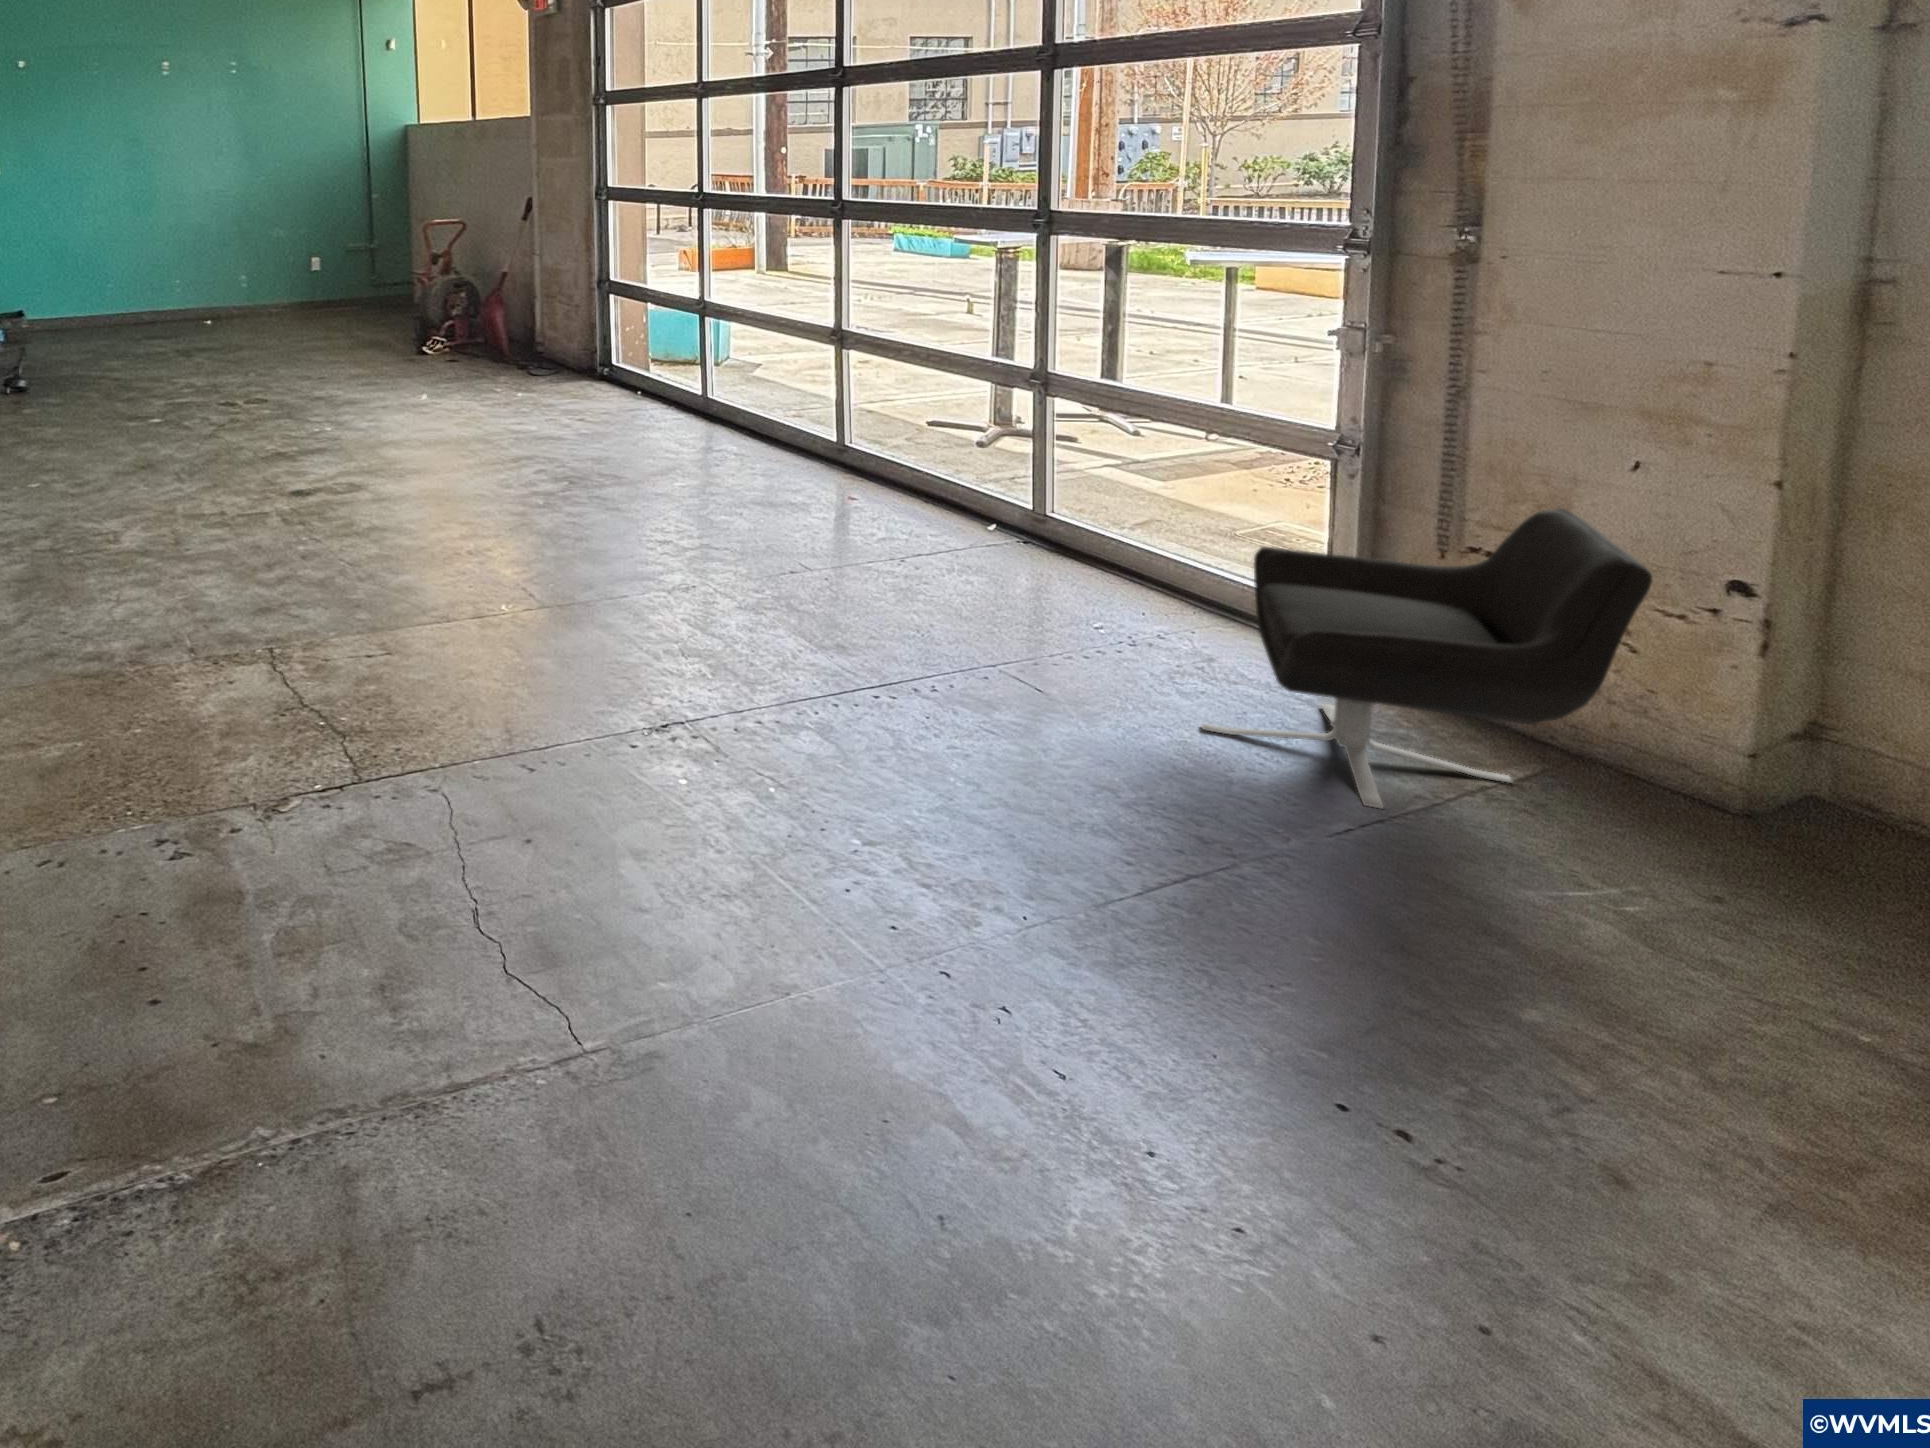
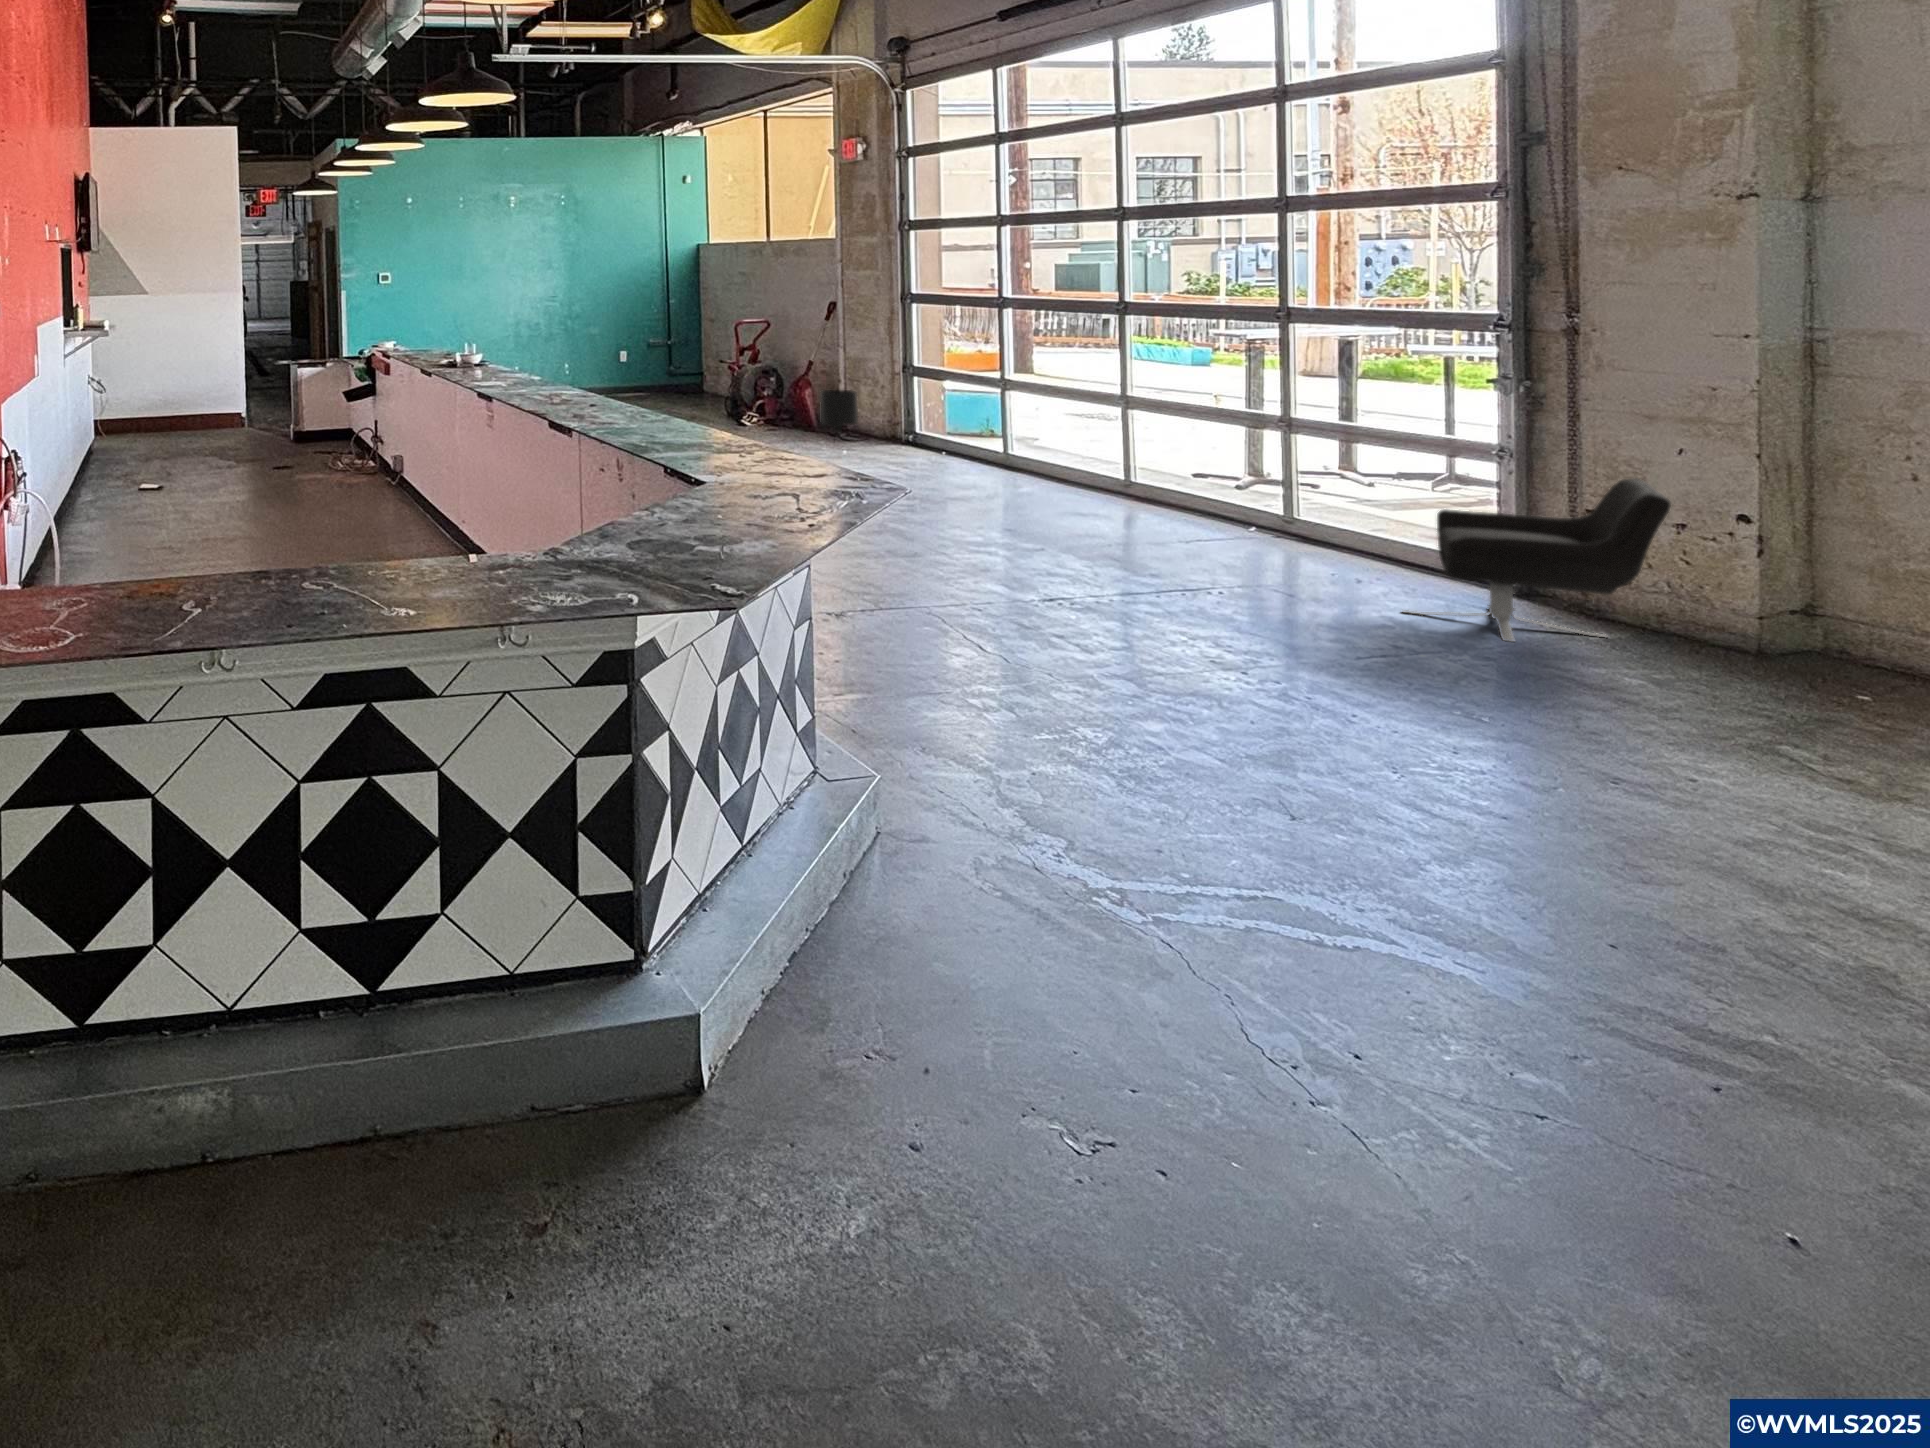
planter: none [504,313,551,382] -> present [820,390,858,427]

